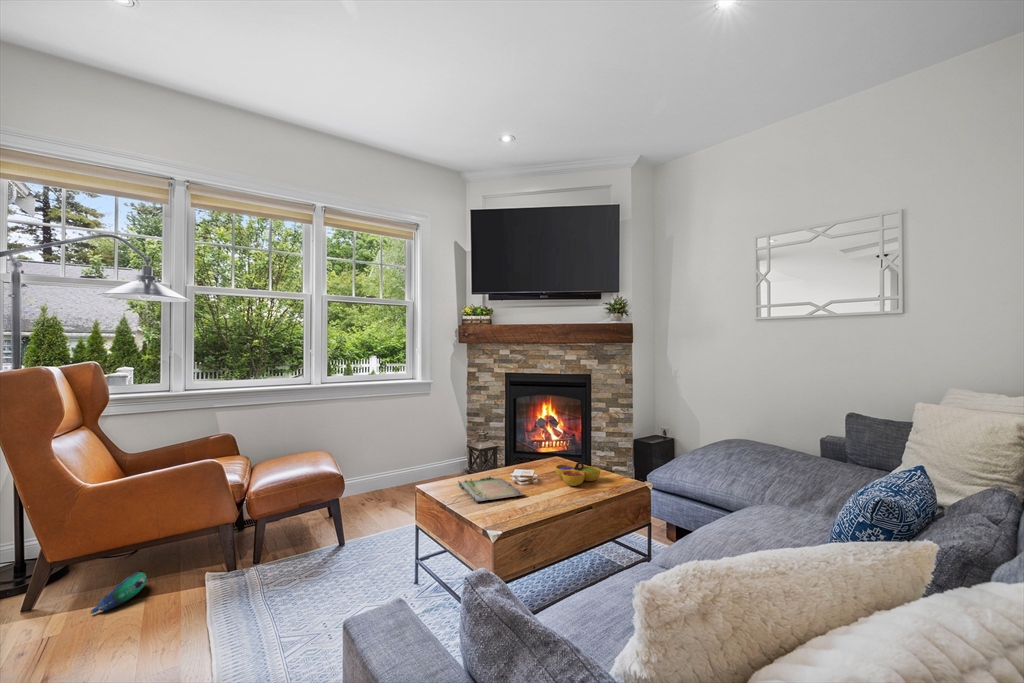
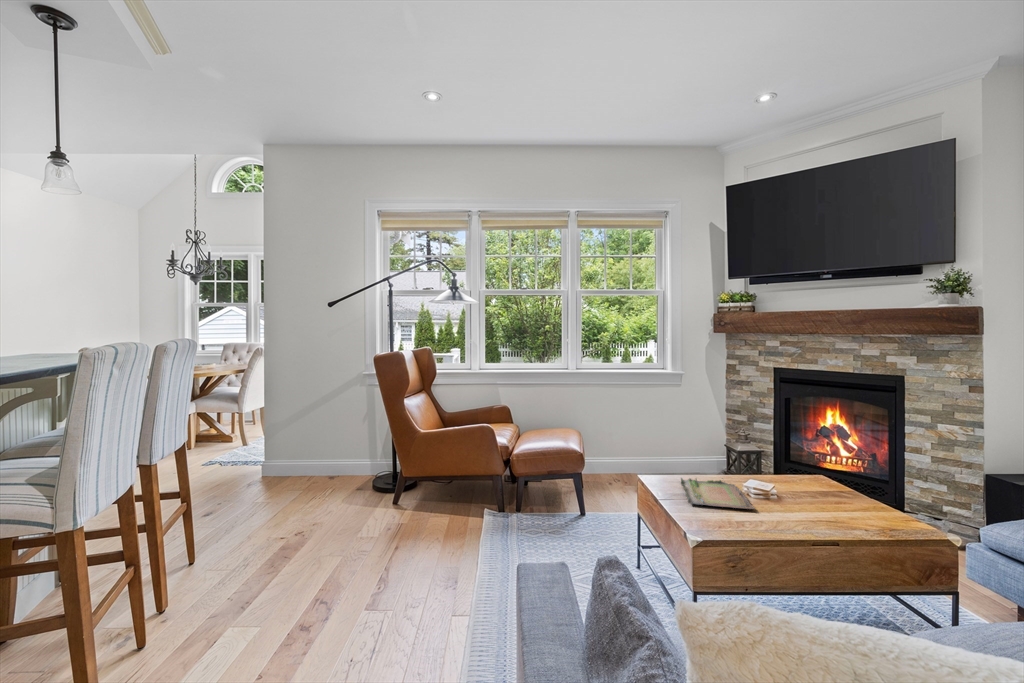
decorative bowl: present [555,462,600,486] -> none [810,483,882,514]
plush toy: present [91,572,147,614] -> none [415,496,448,517]

